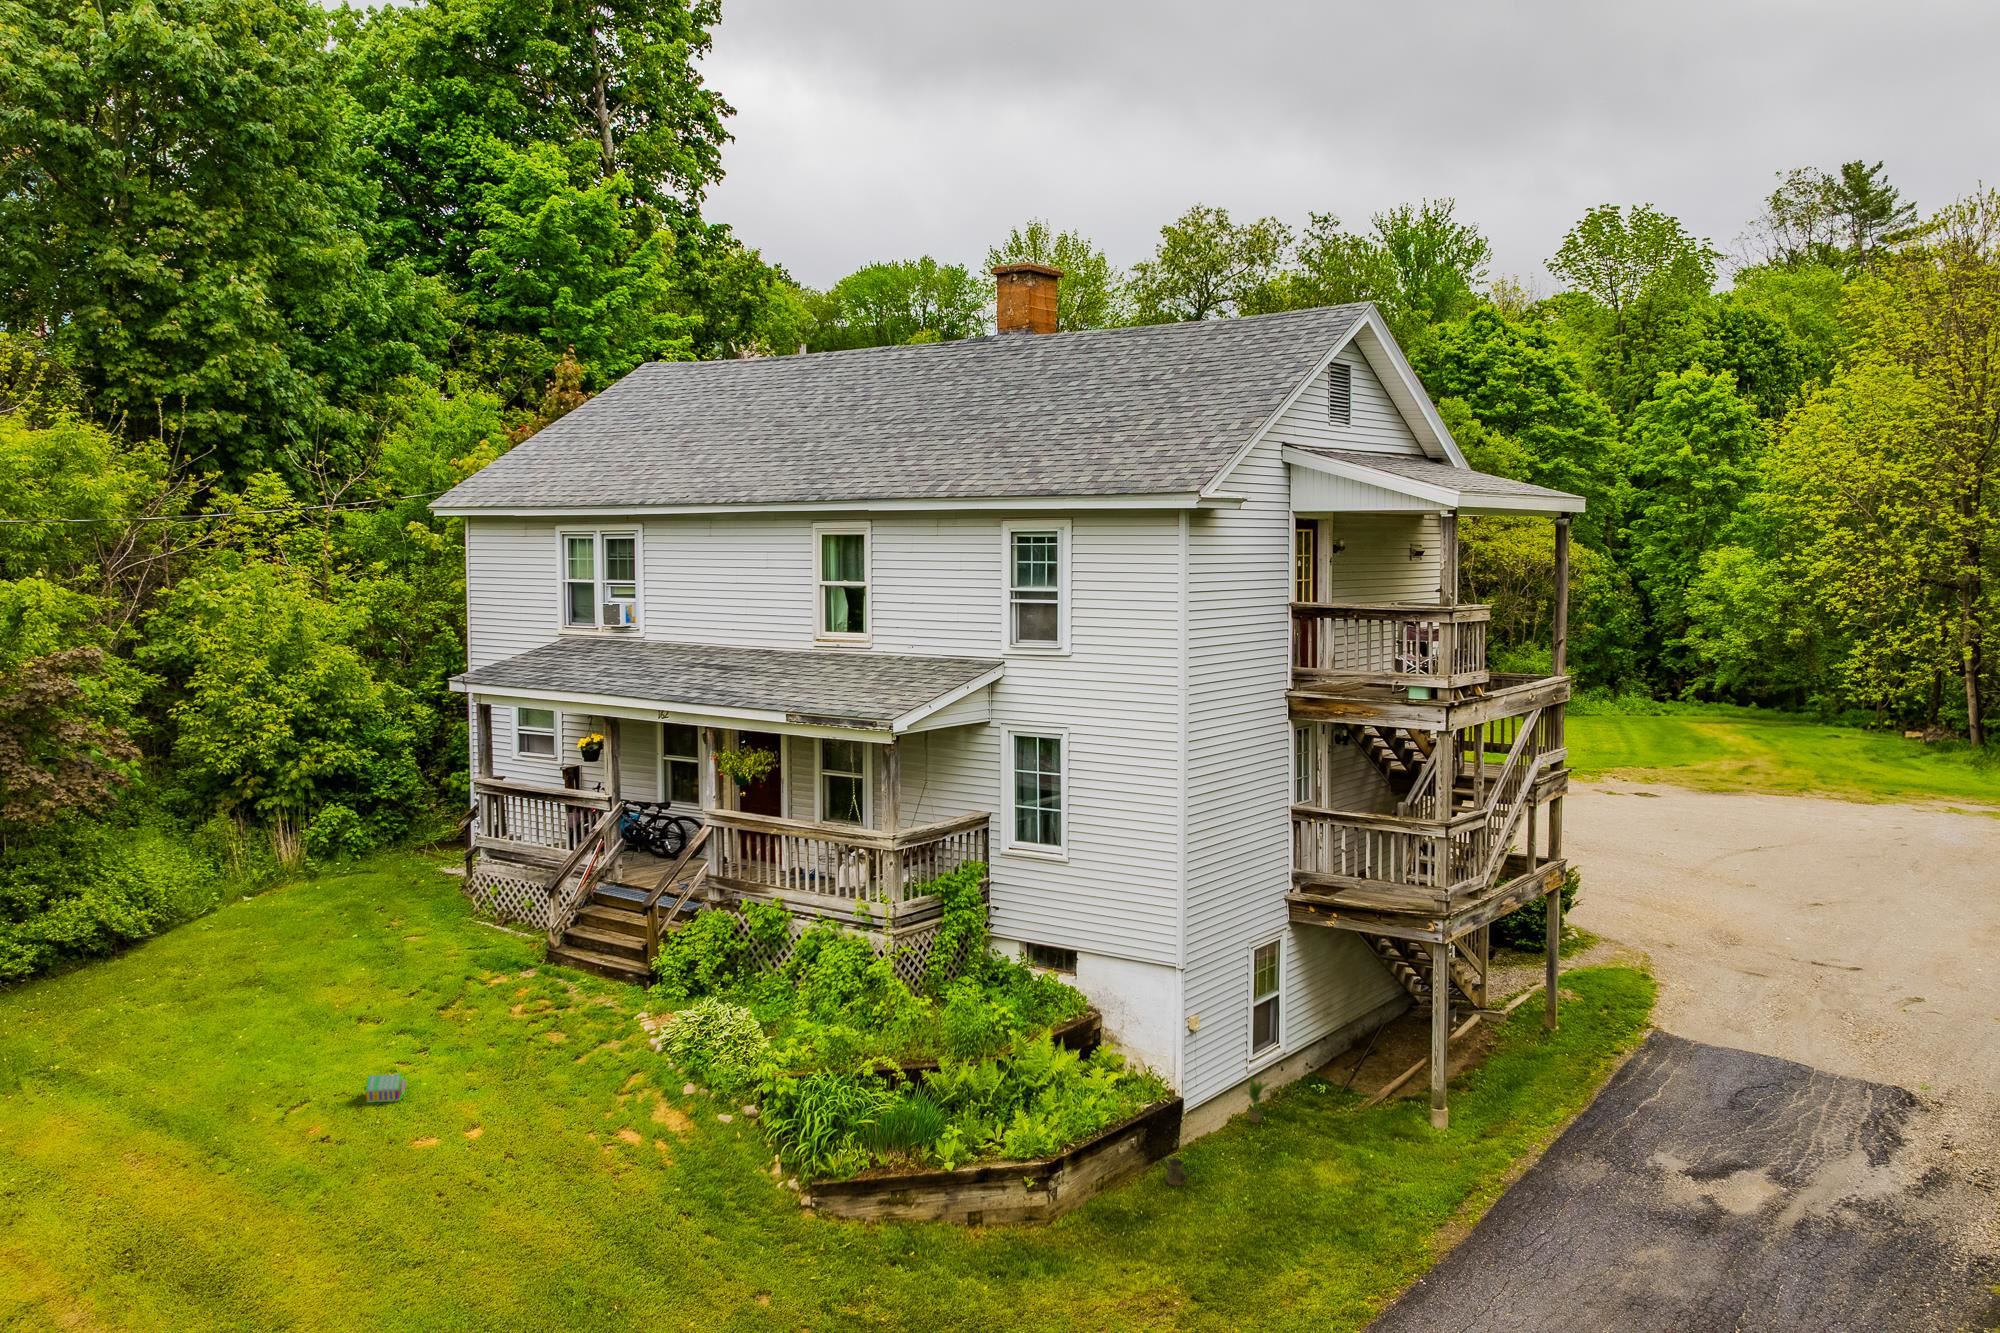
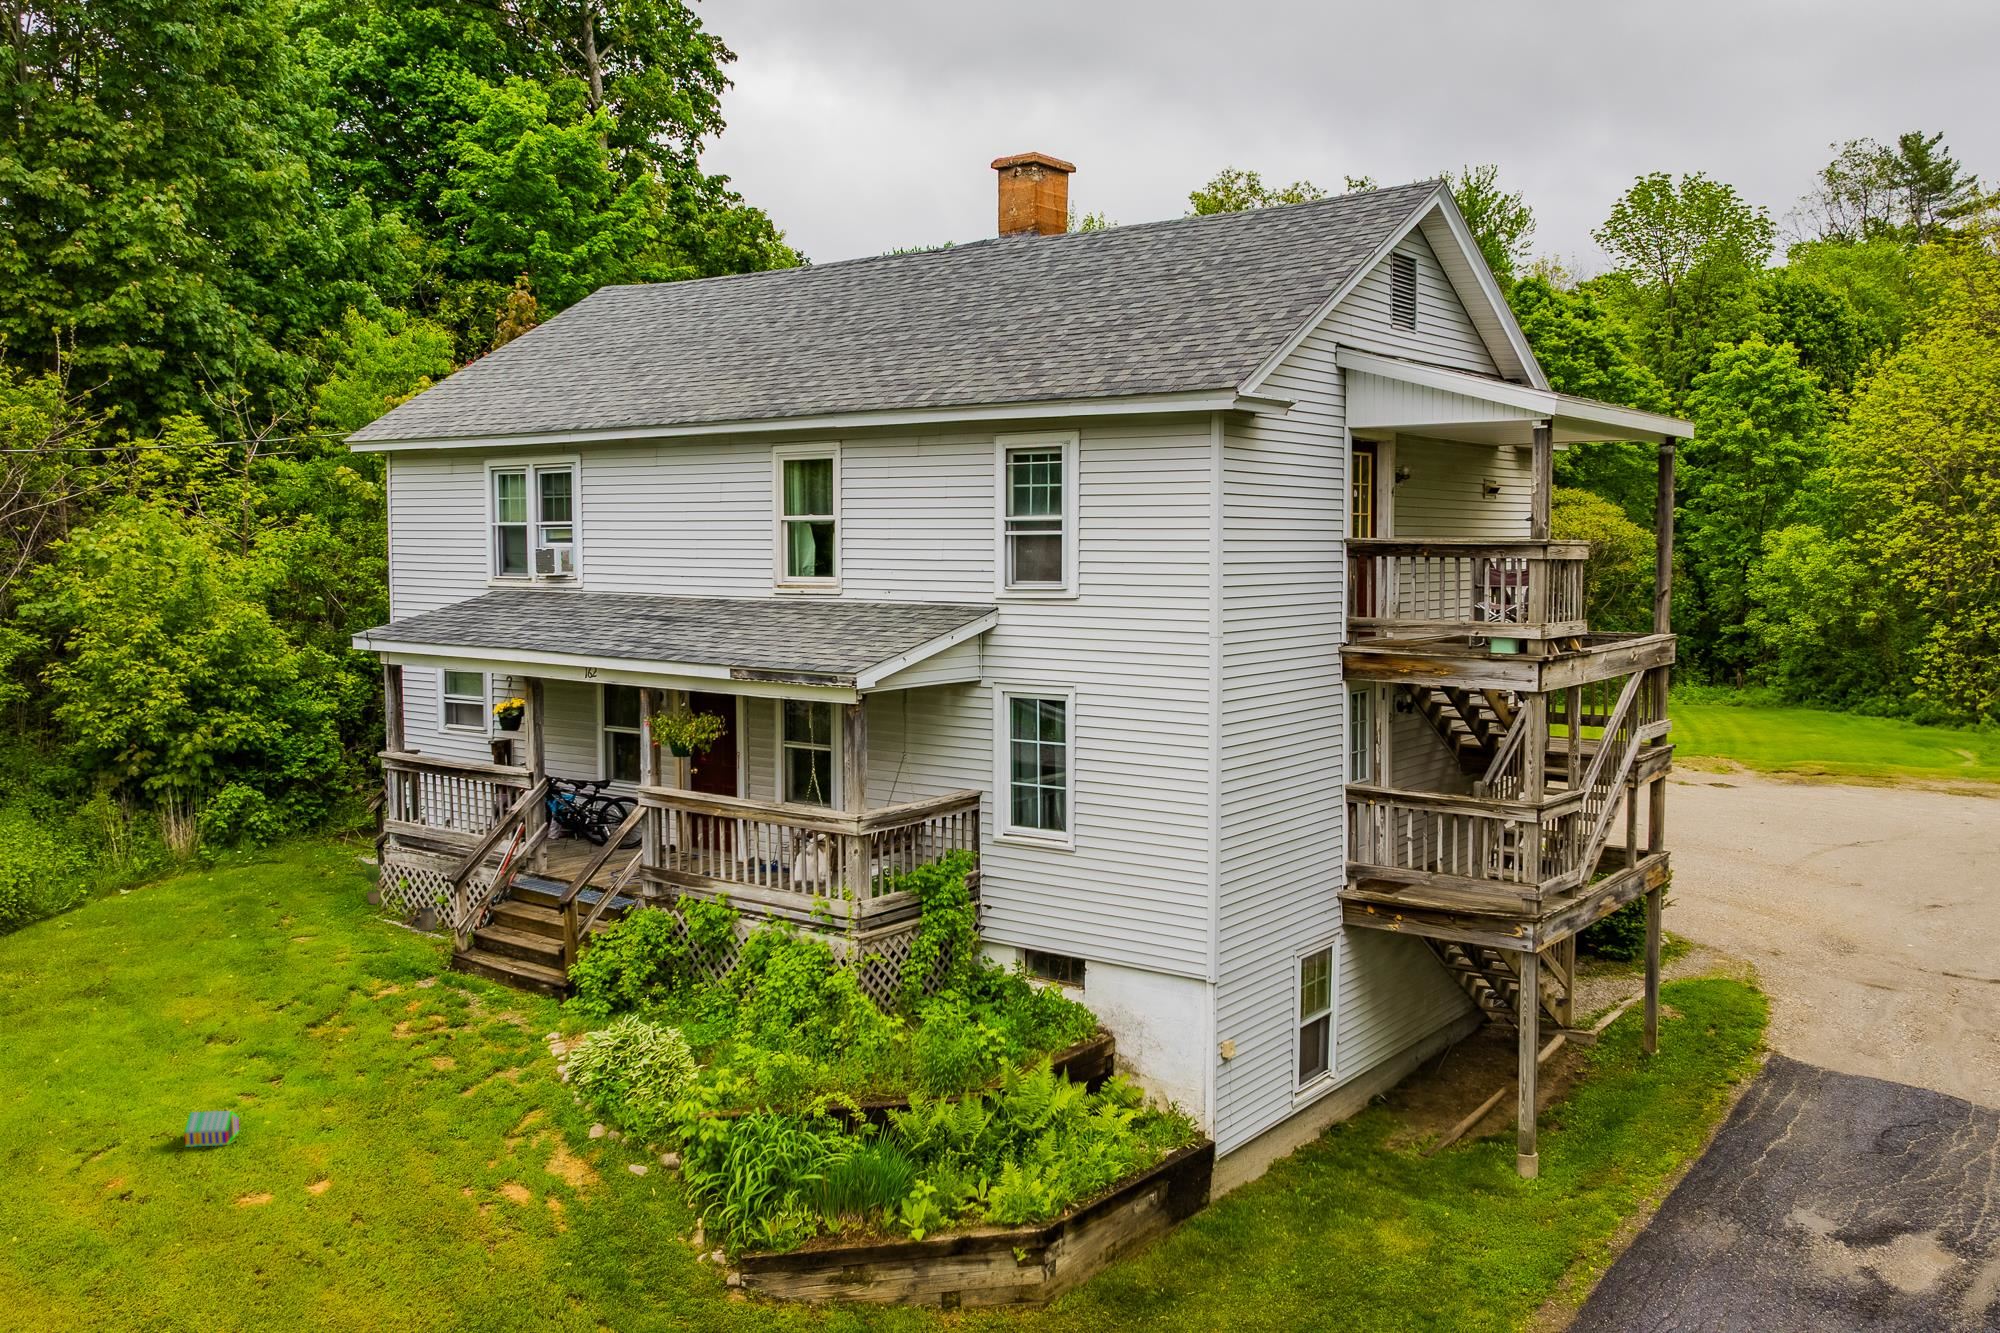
potted plant: present [1244,1078,1270,1123] -> present [357,858,381,904]
watering can: present [1162,1157,1198,1186] -> present [405,907,436,931]

